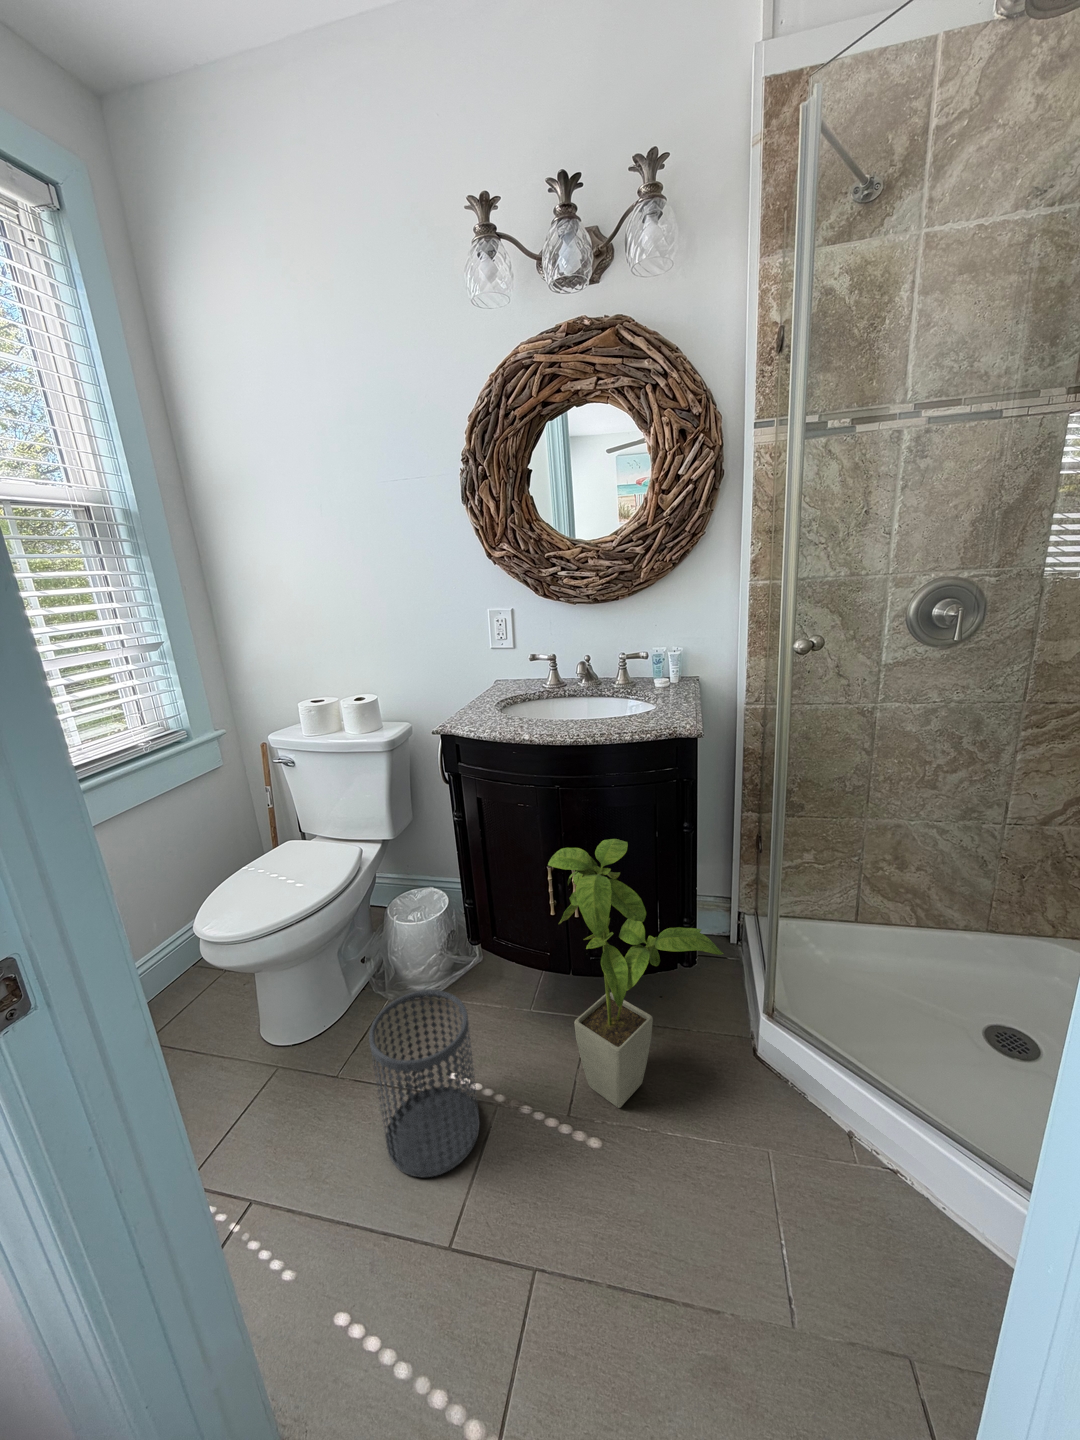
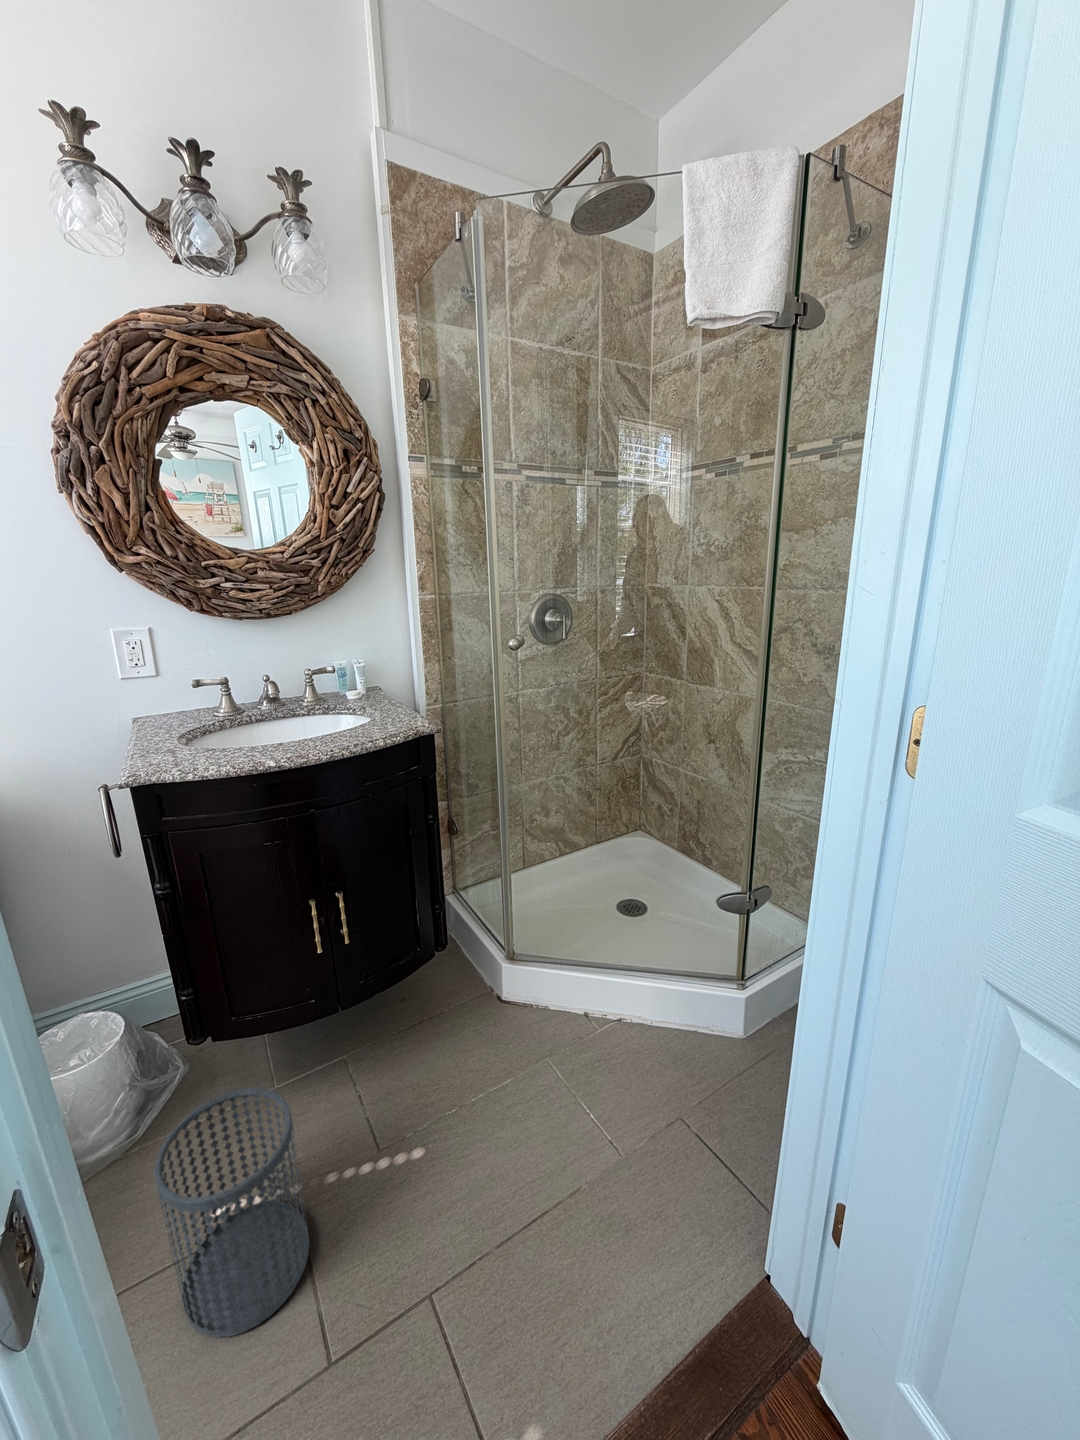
house plant: present [548,839,723,1108] -> none [345,841,504,1107]

